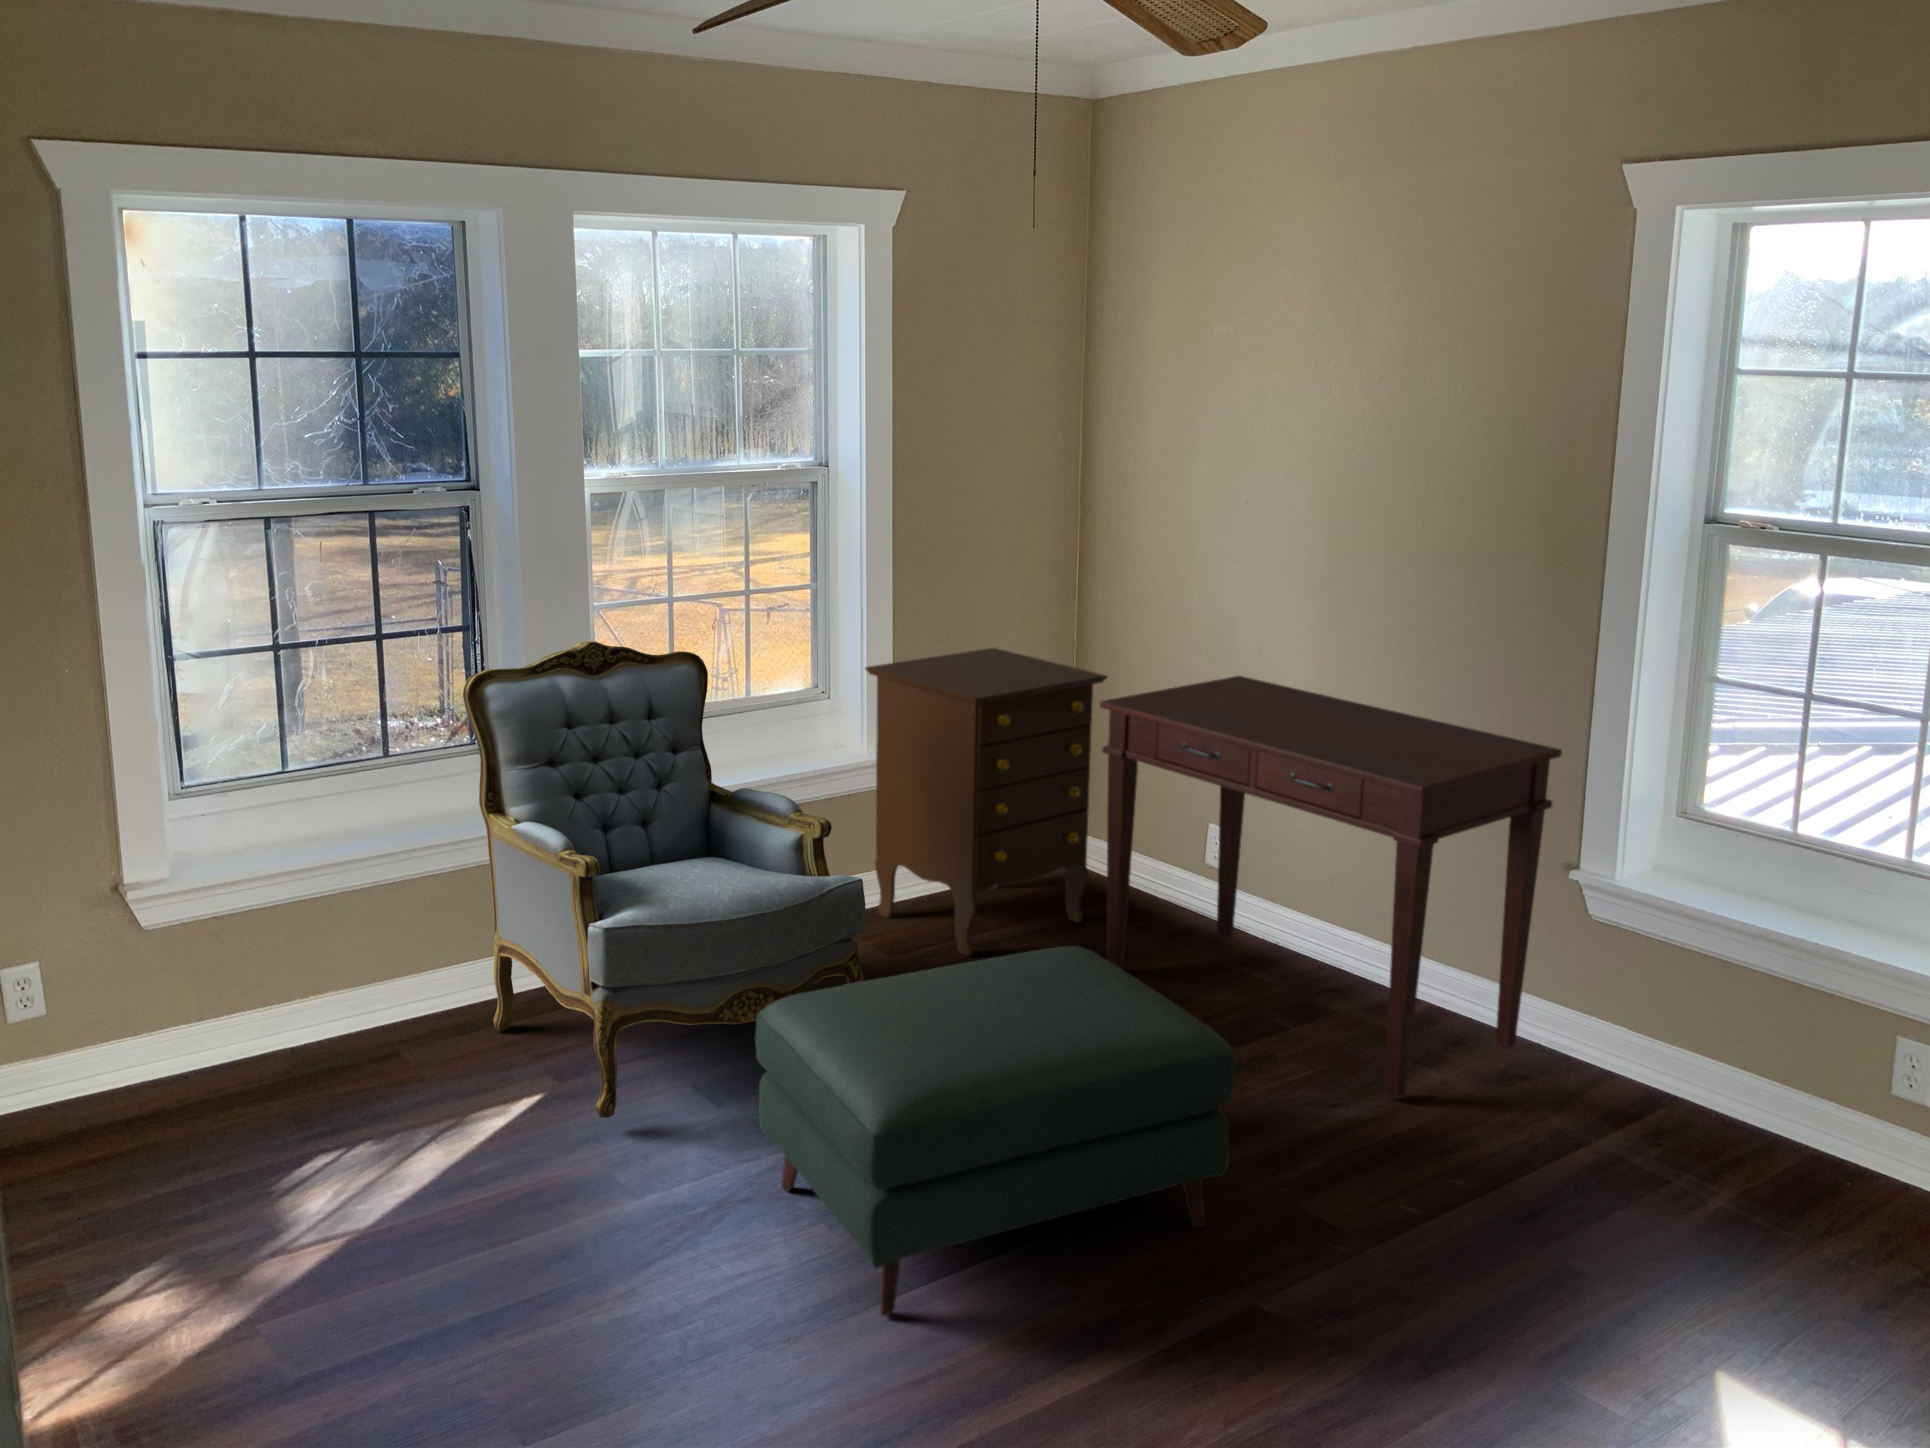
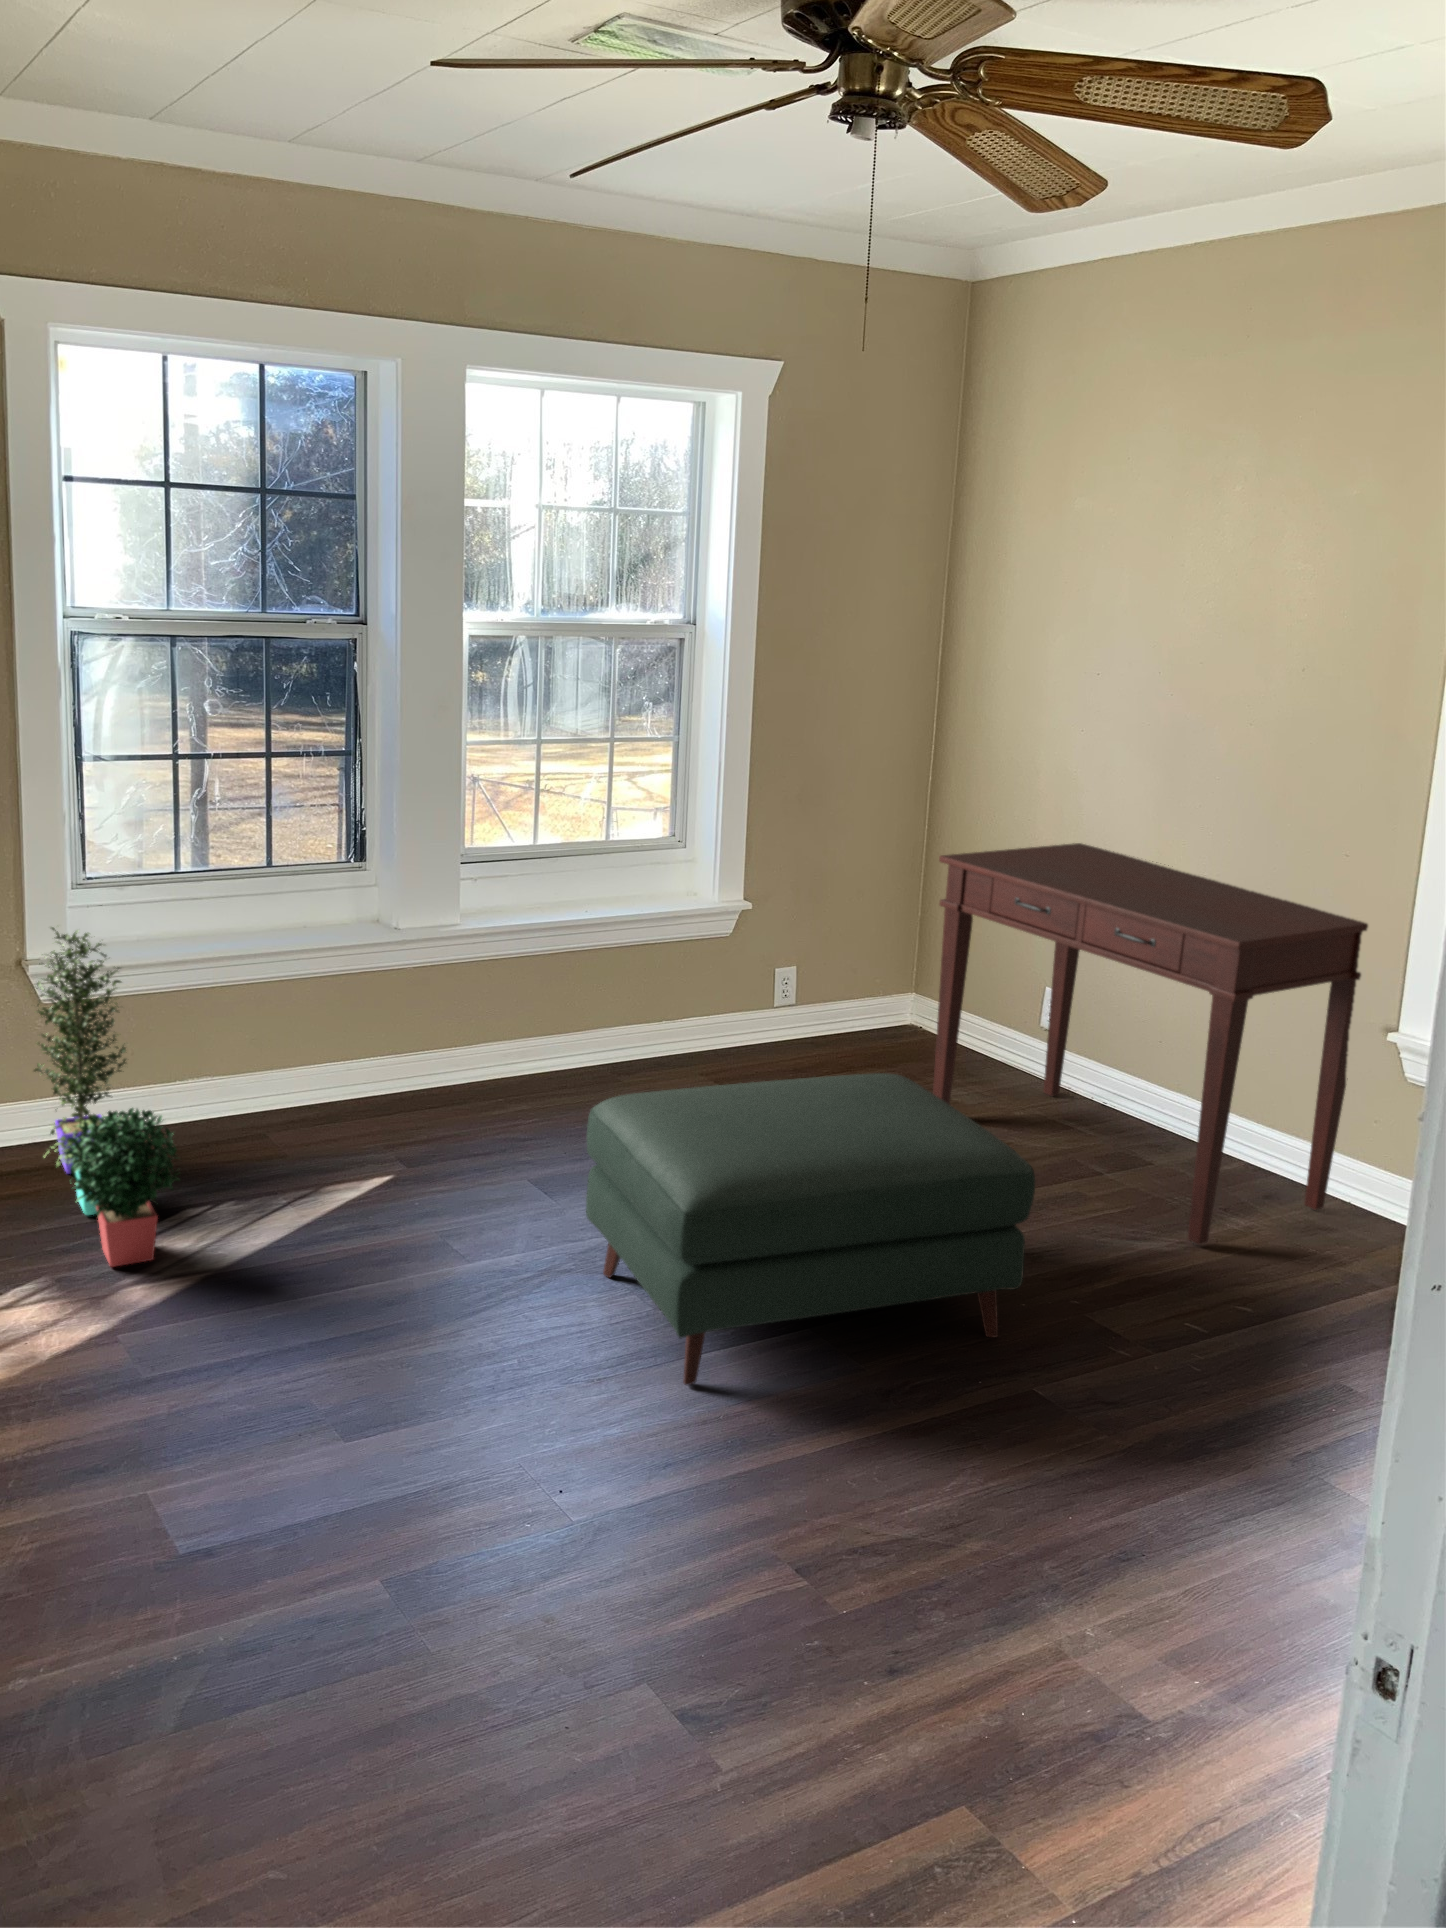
armchair: present [463,641,867,1118] -> none [341,771,701,1203]
dresser: present [865,648,1108,956] -> none [719,808,951,1095]
potted plant: none [126,844,311,1227] -> present [34,927,179,1267]

